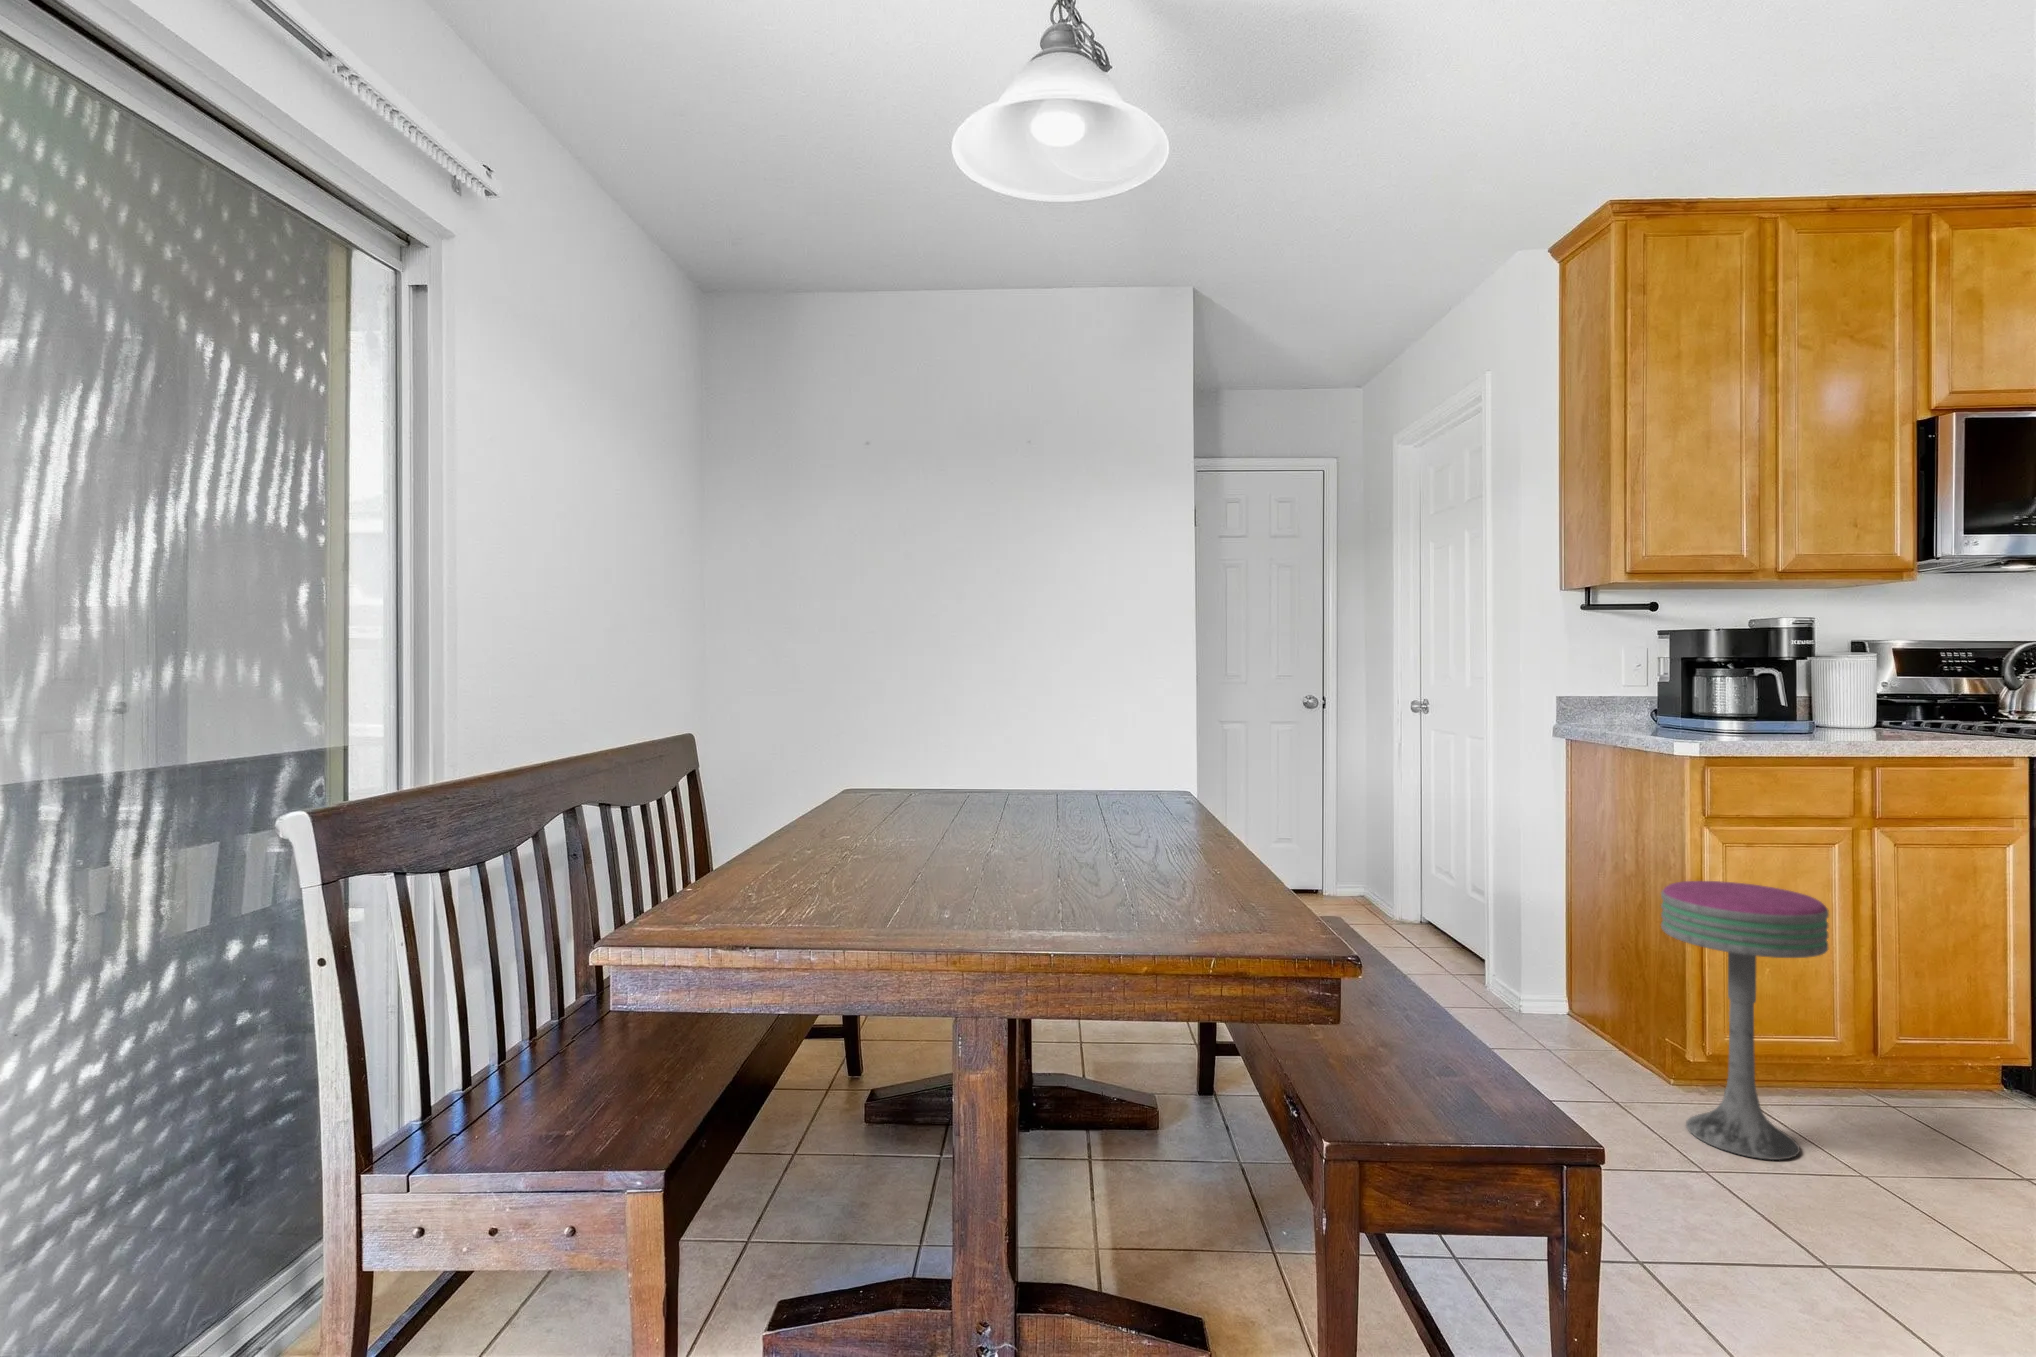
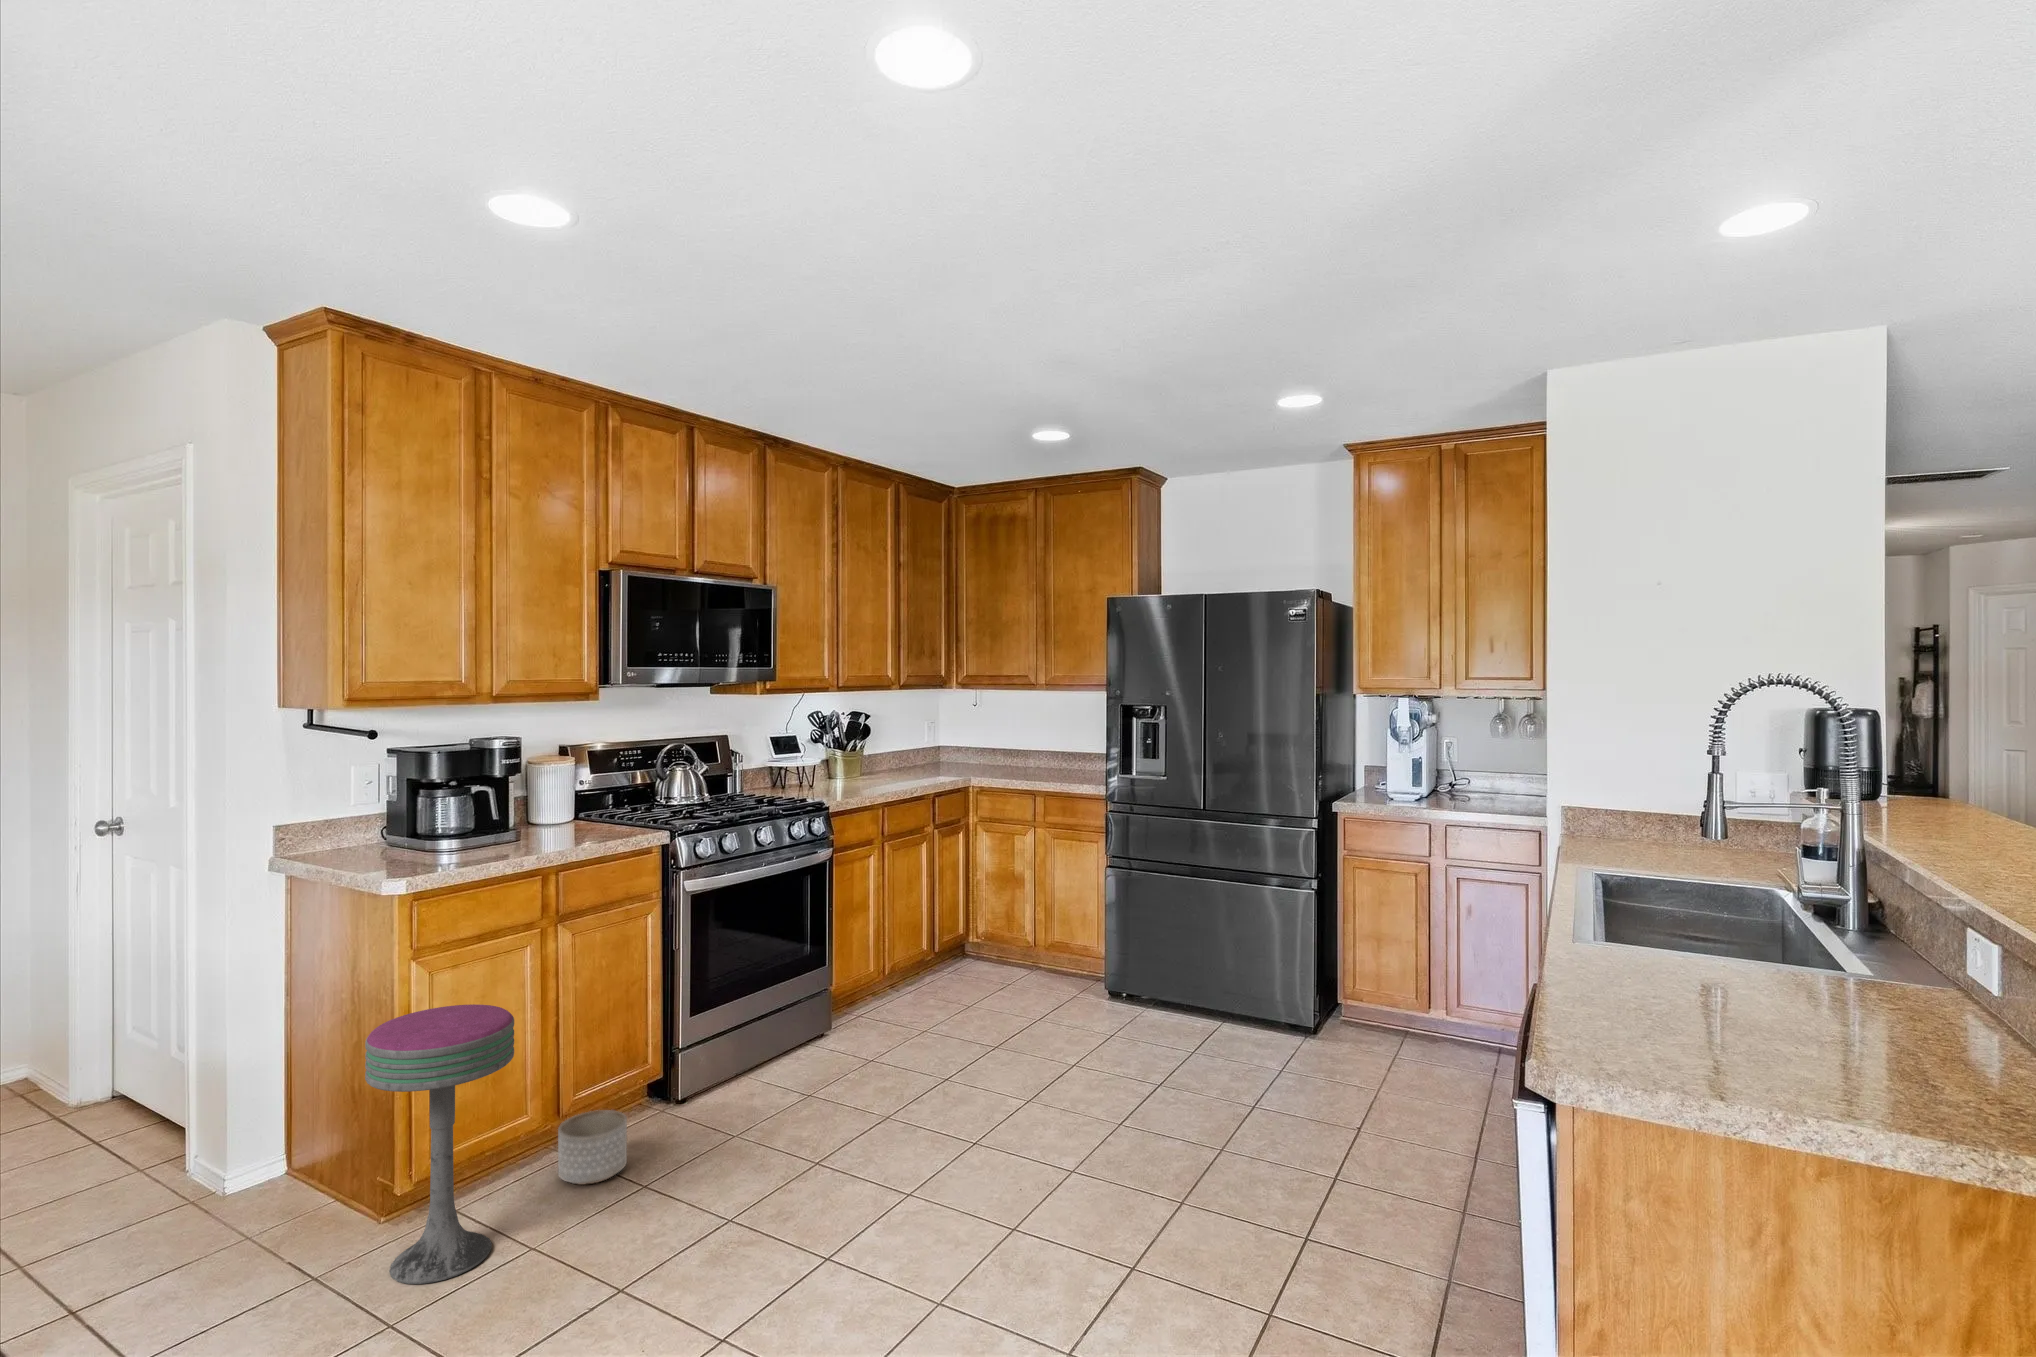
planter: none [1873,1055,1976,1143] -> present [558,1110,627,1185]

